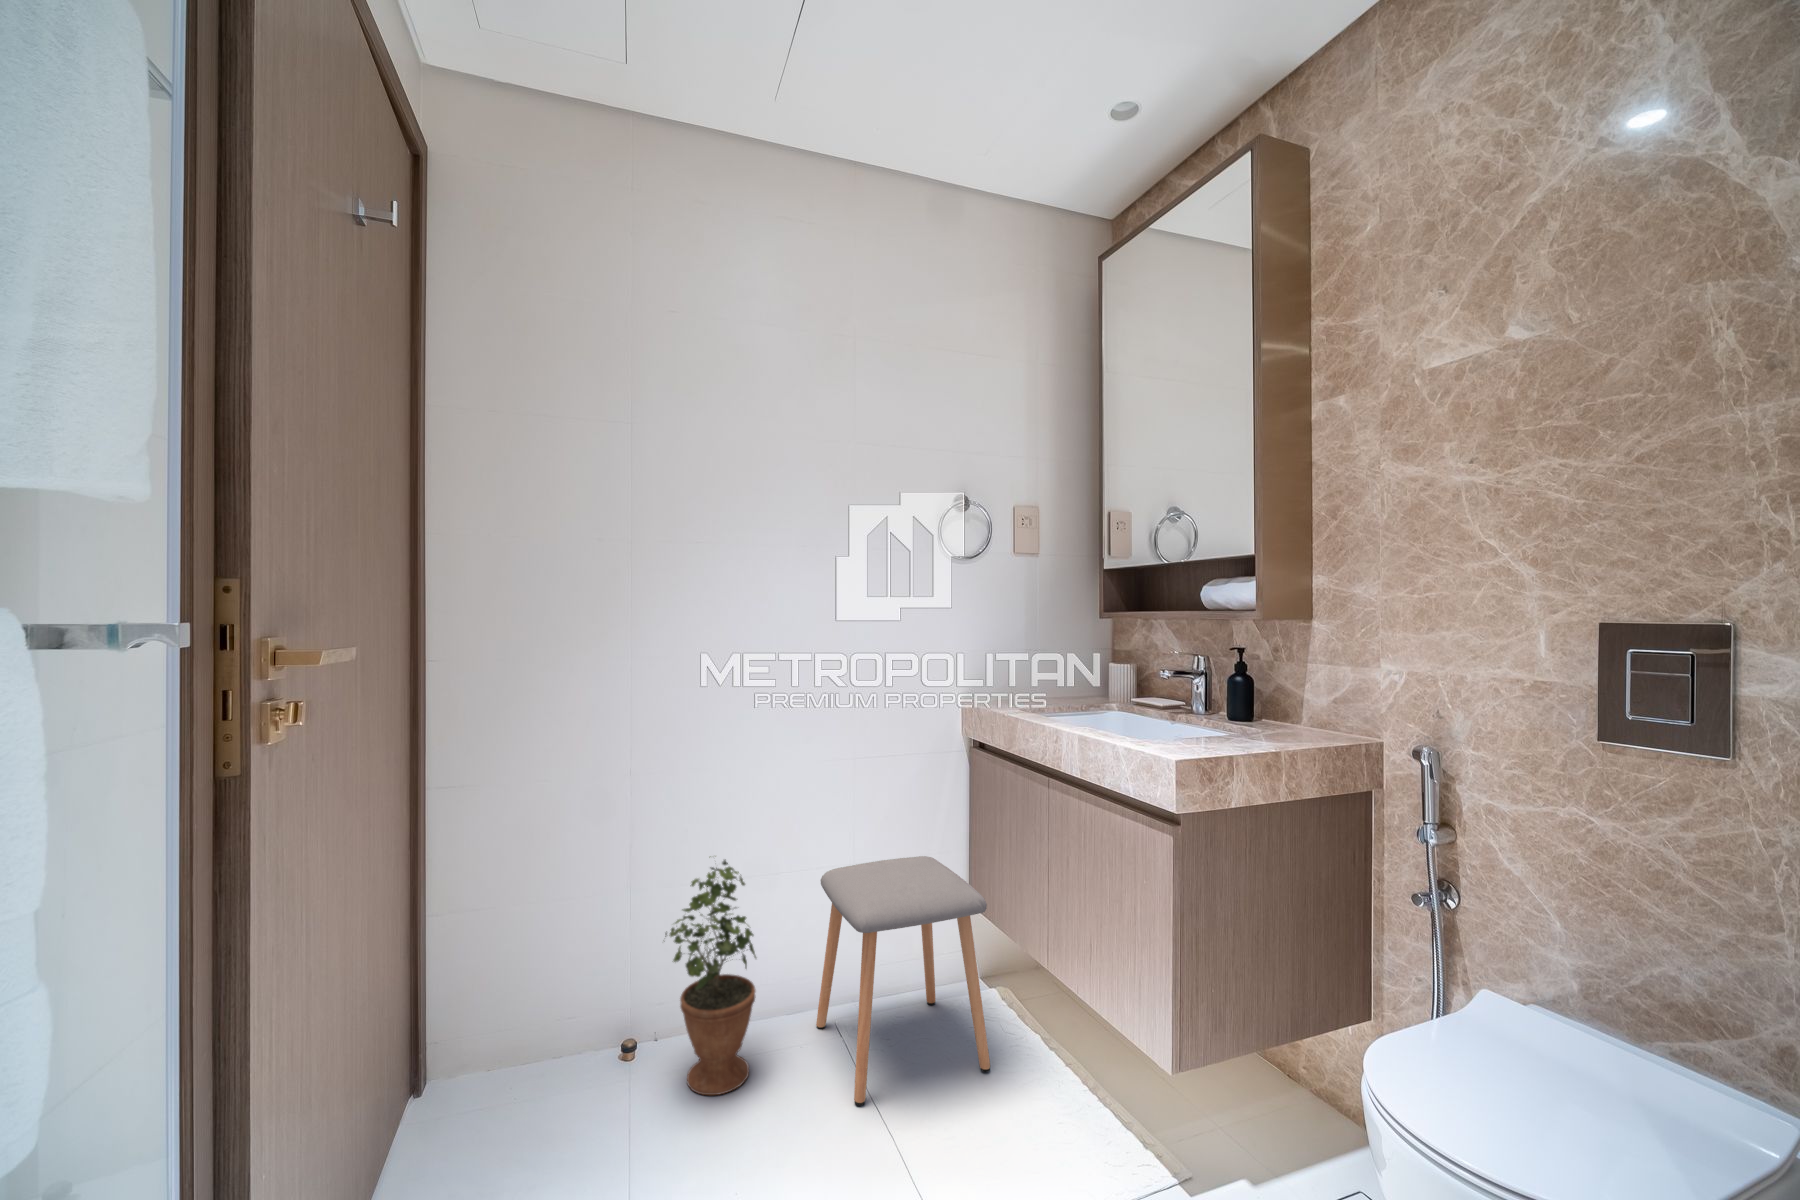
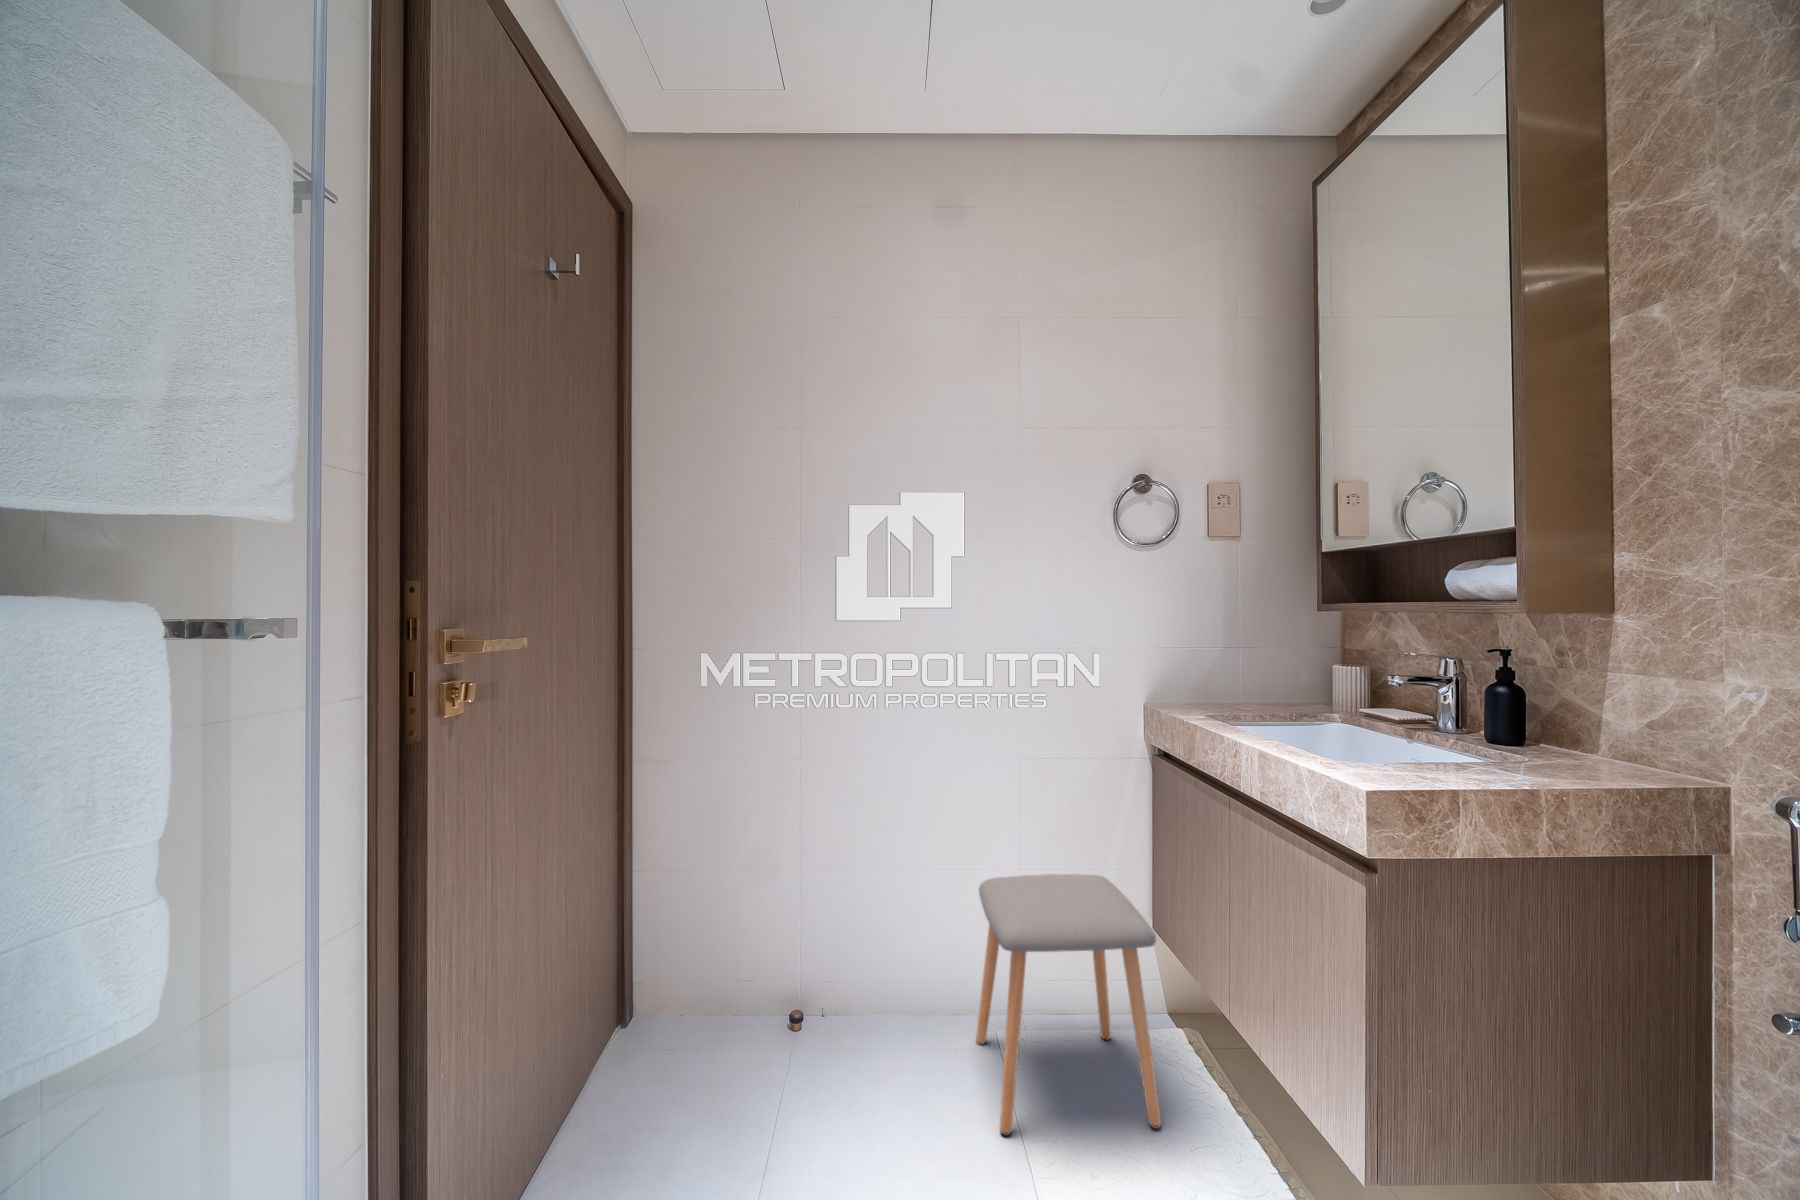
potted plant: present [665,860,756,1095] -> none [815,852,908,1093]

